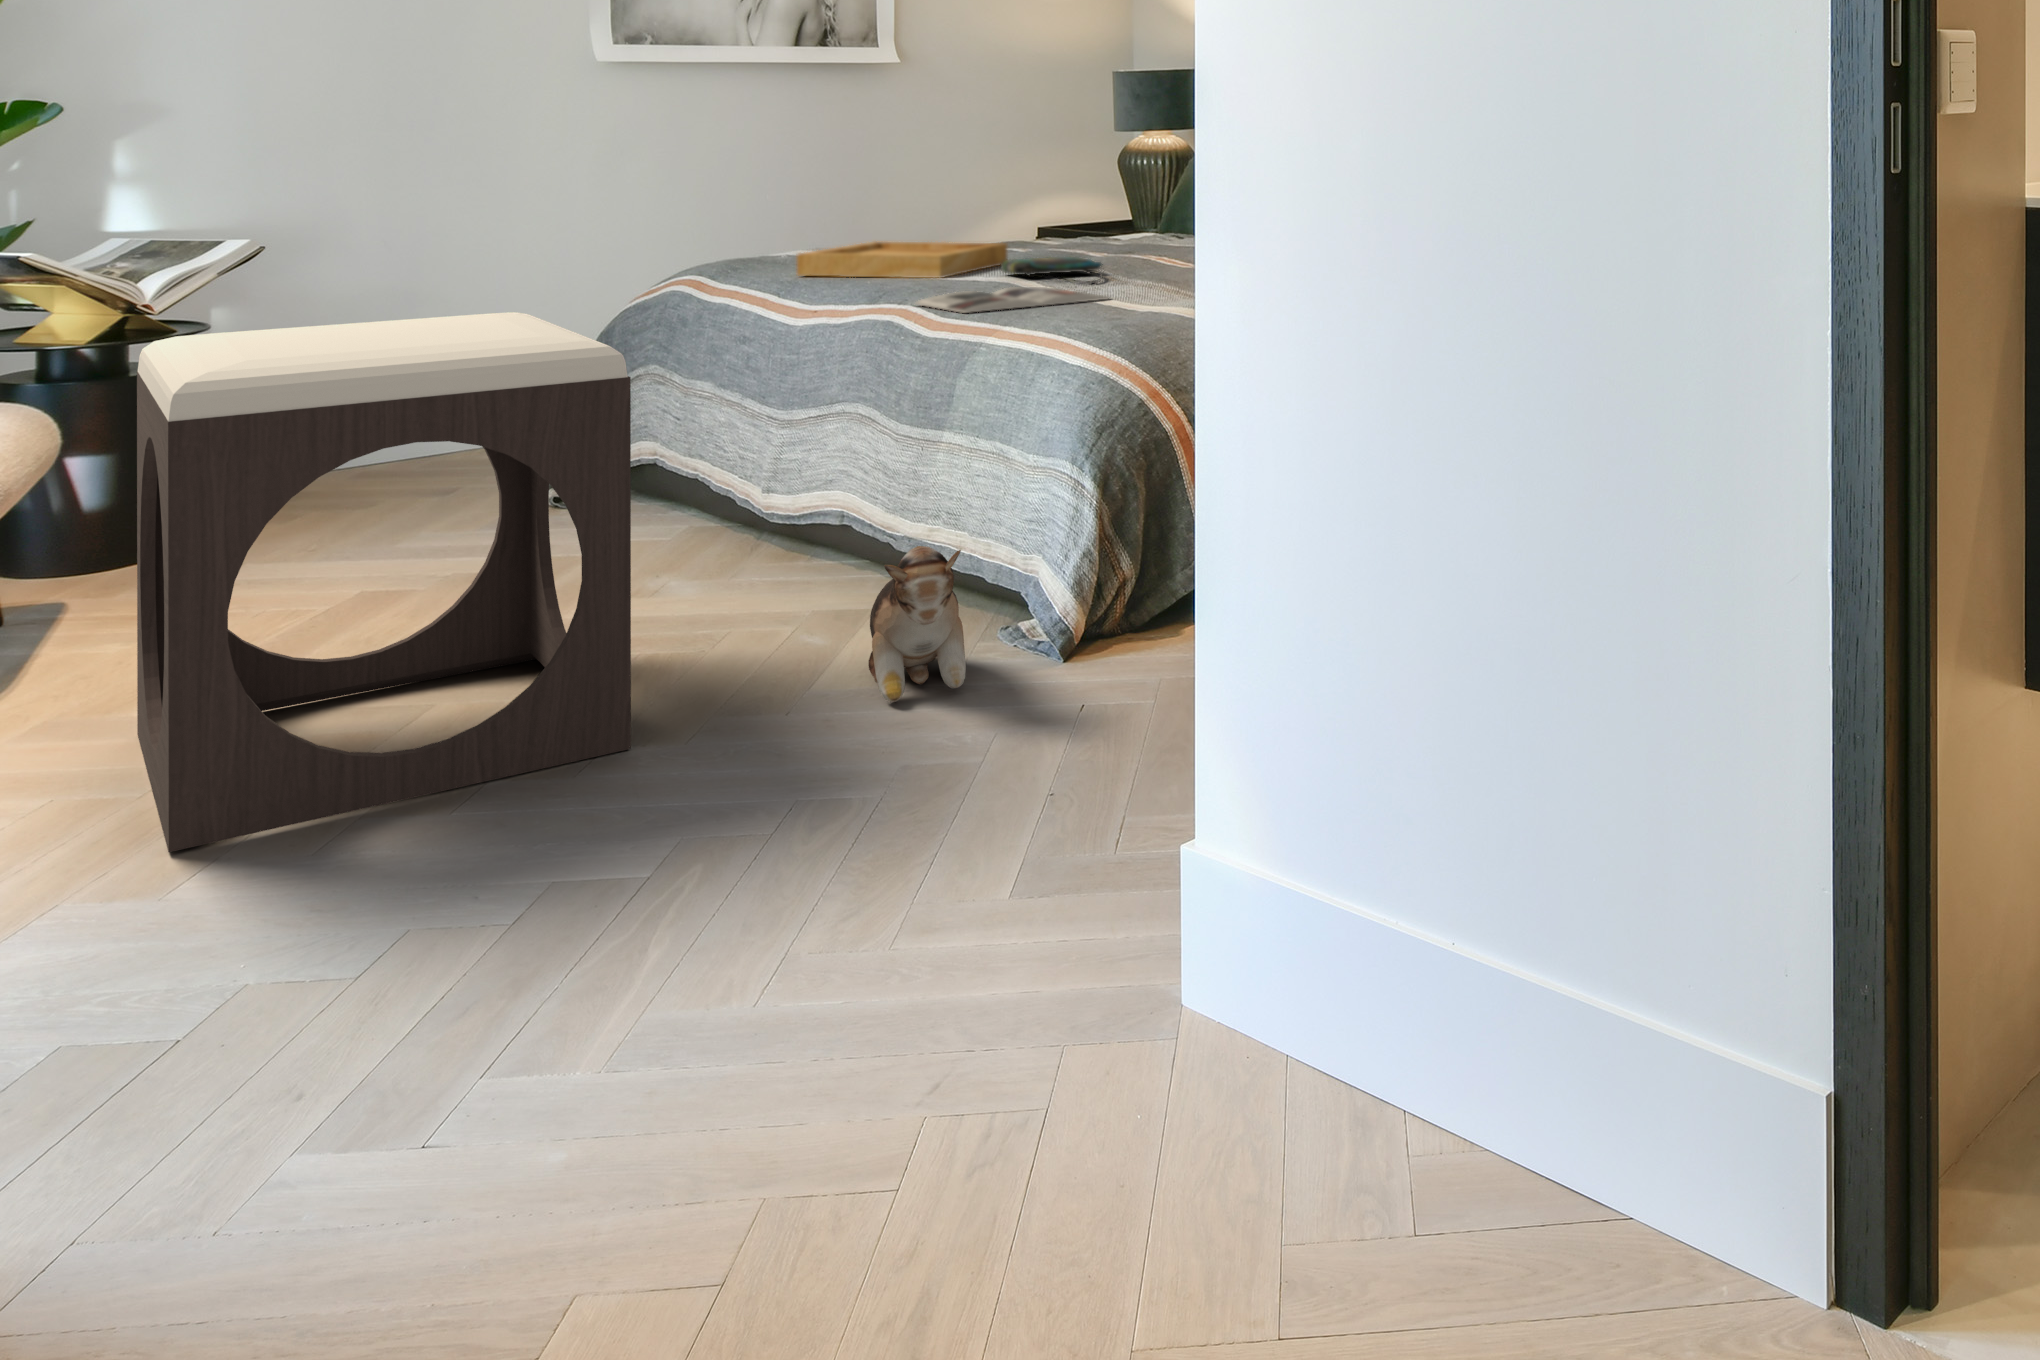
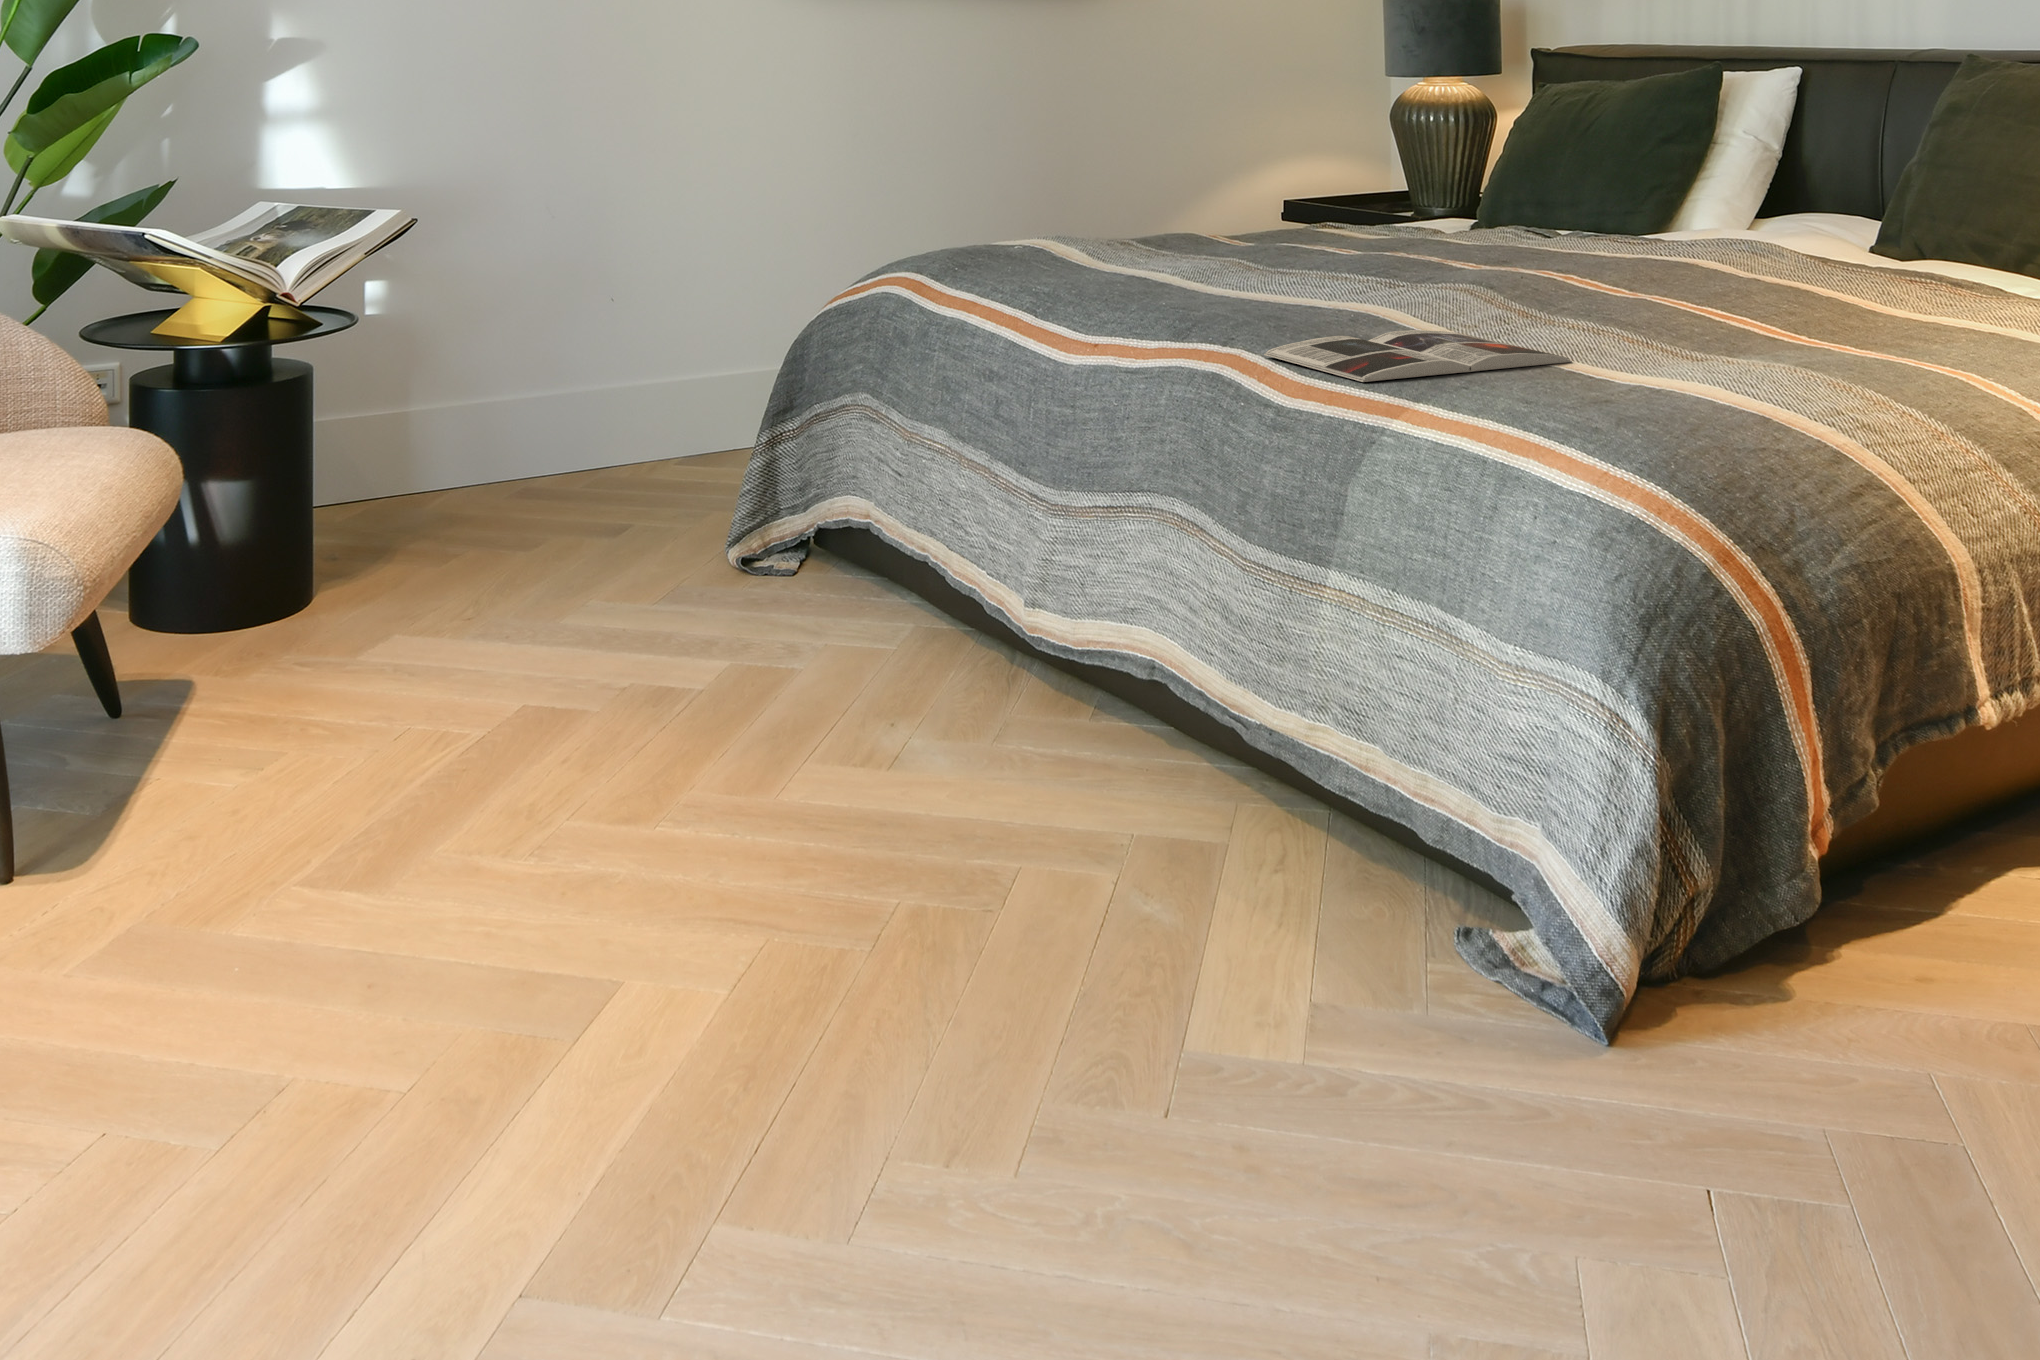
tray: present [797,242,1007,278] -> none [1046,231,1319,297]
tote bag: present [1001,257,1103,284] -> none [1333,270,1507,324]
footstool: present [137,312,631,852] -> none [240,363,929,1300]
plush toy: present [869,546,966,702] -> none [1267,826,1465,1093]

